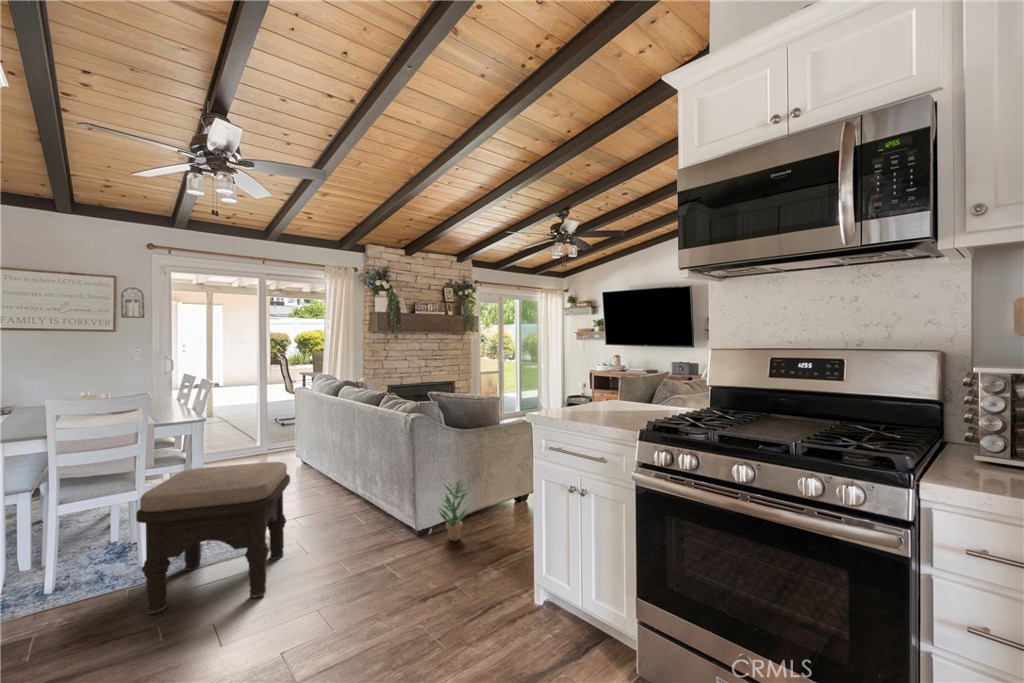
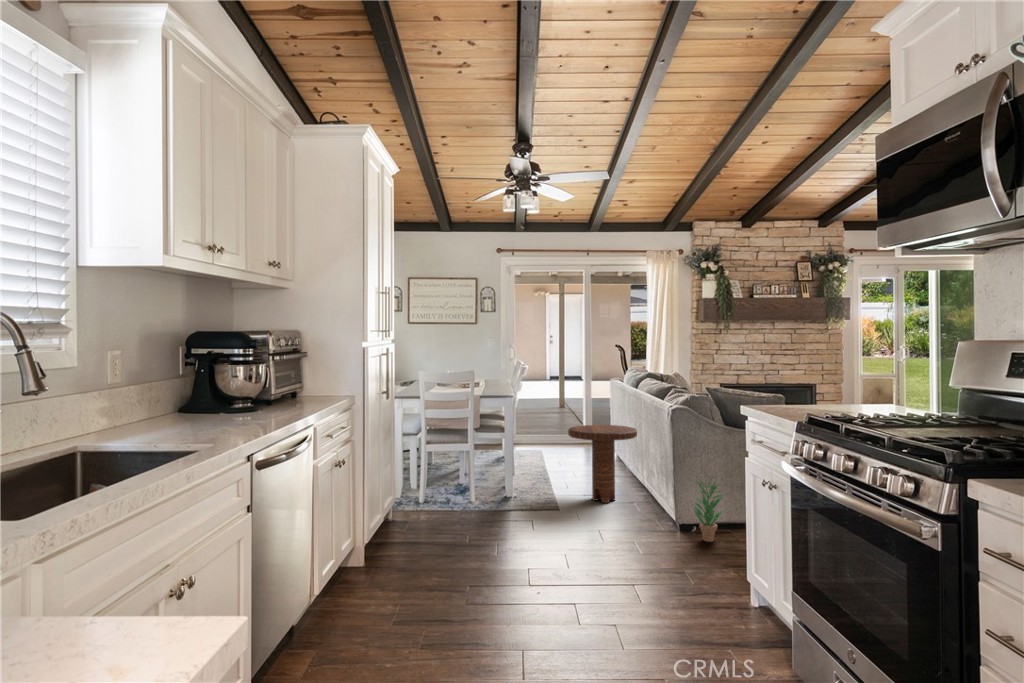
side table: none [280,436,359,522] -> present [568,425,637,503]
ottoman: present [136,462,290,614] -> none [459,434,564,535]

